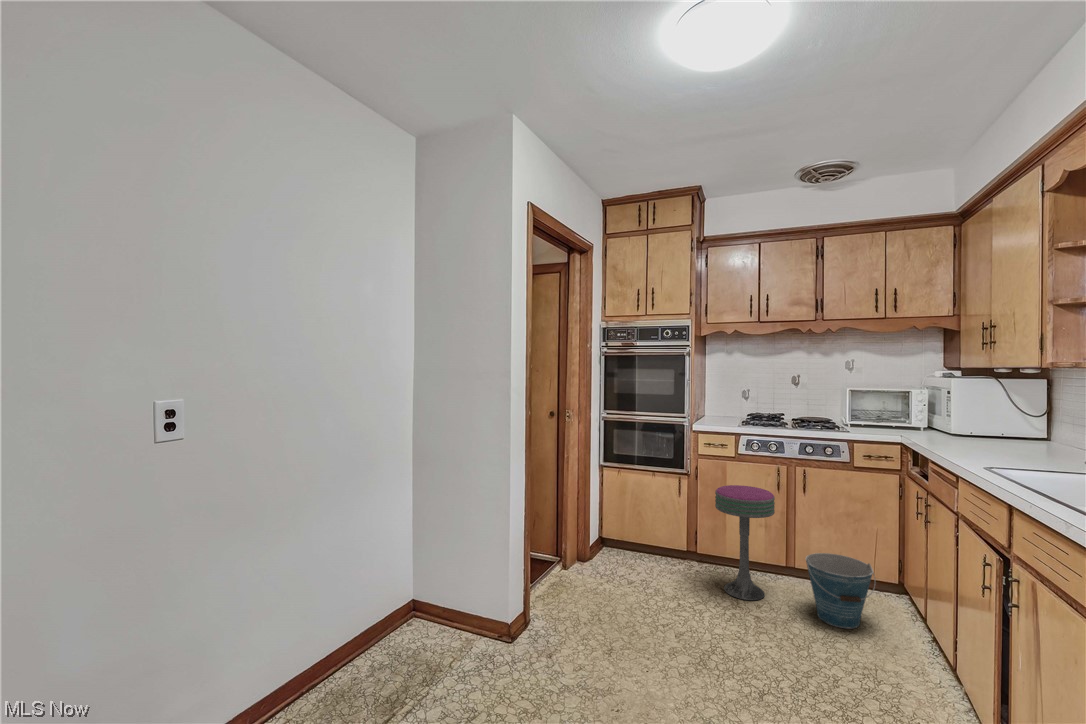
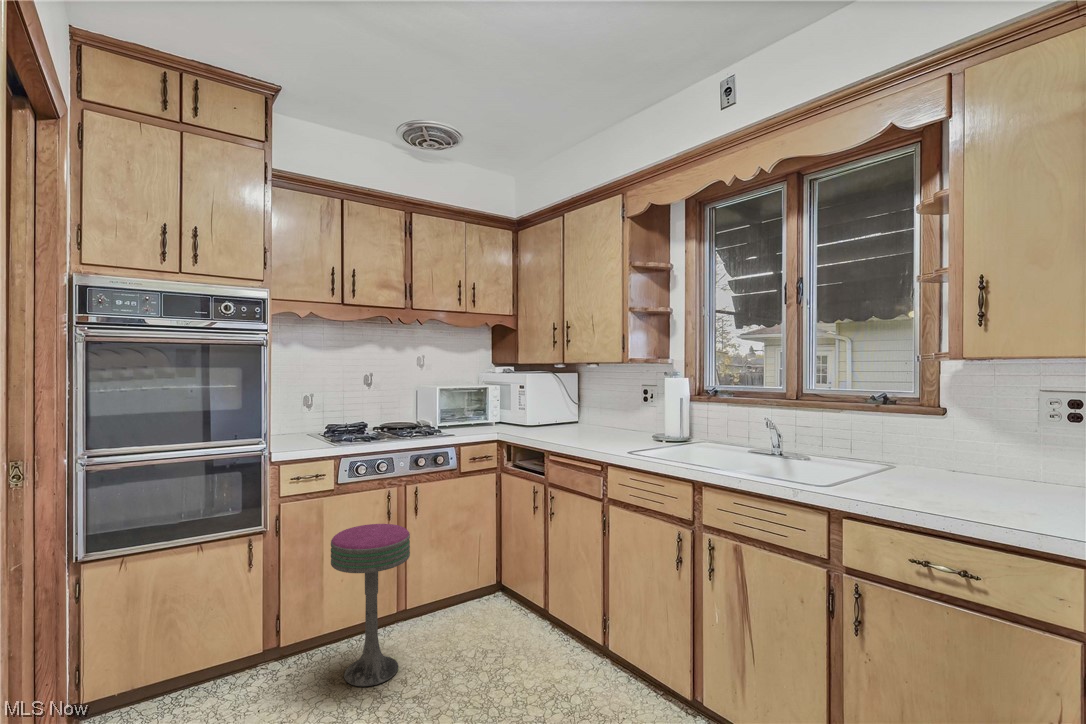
bucket: present [806,553,875,628] -> none [446,573,514,660]

